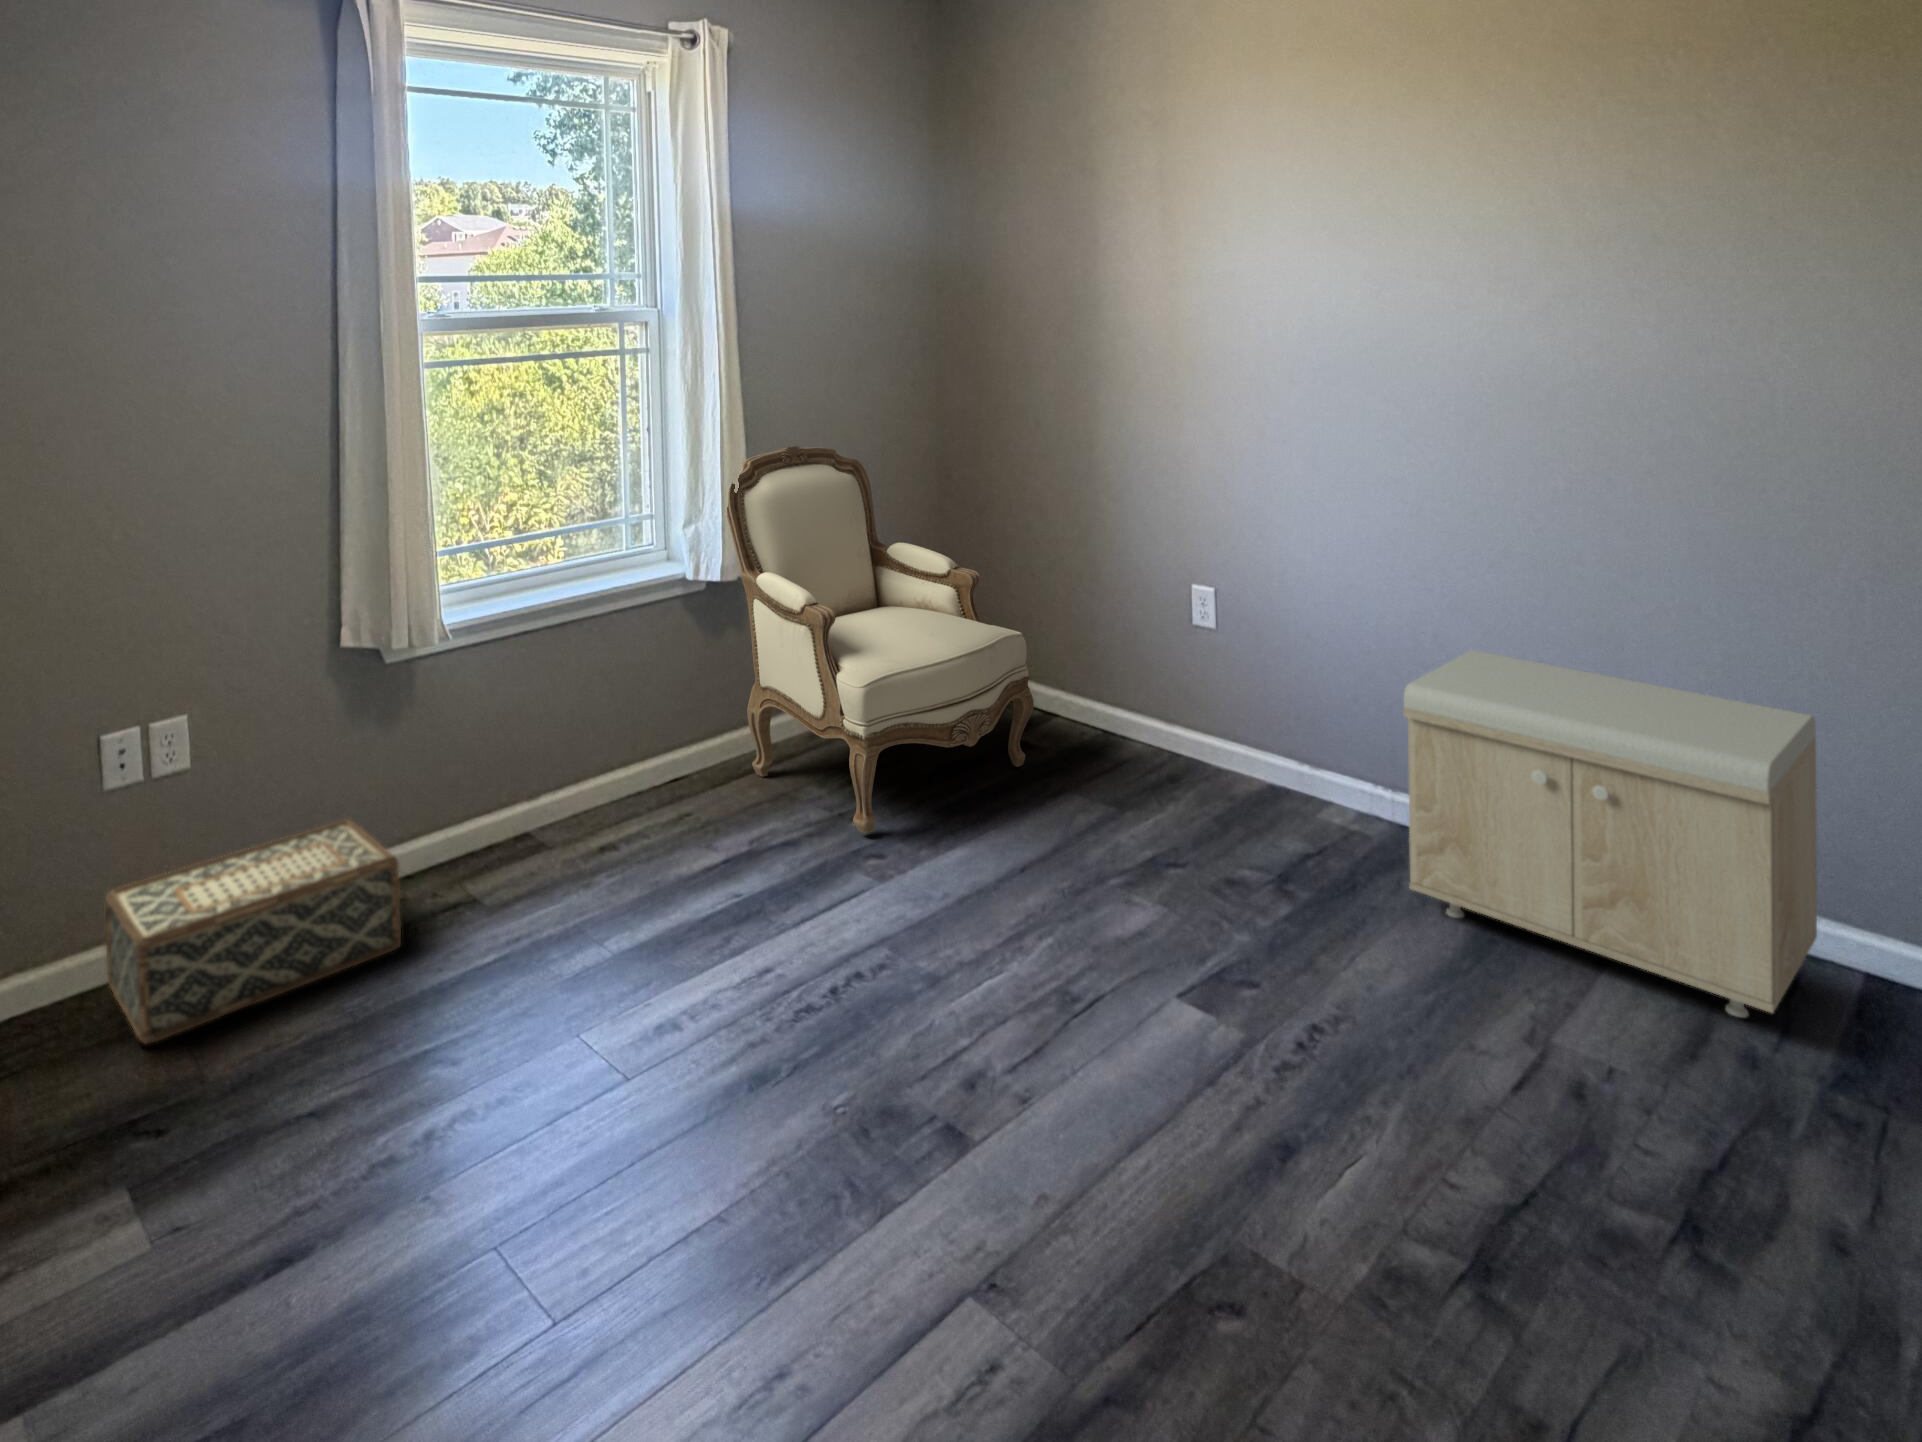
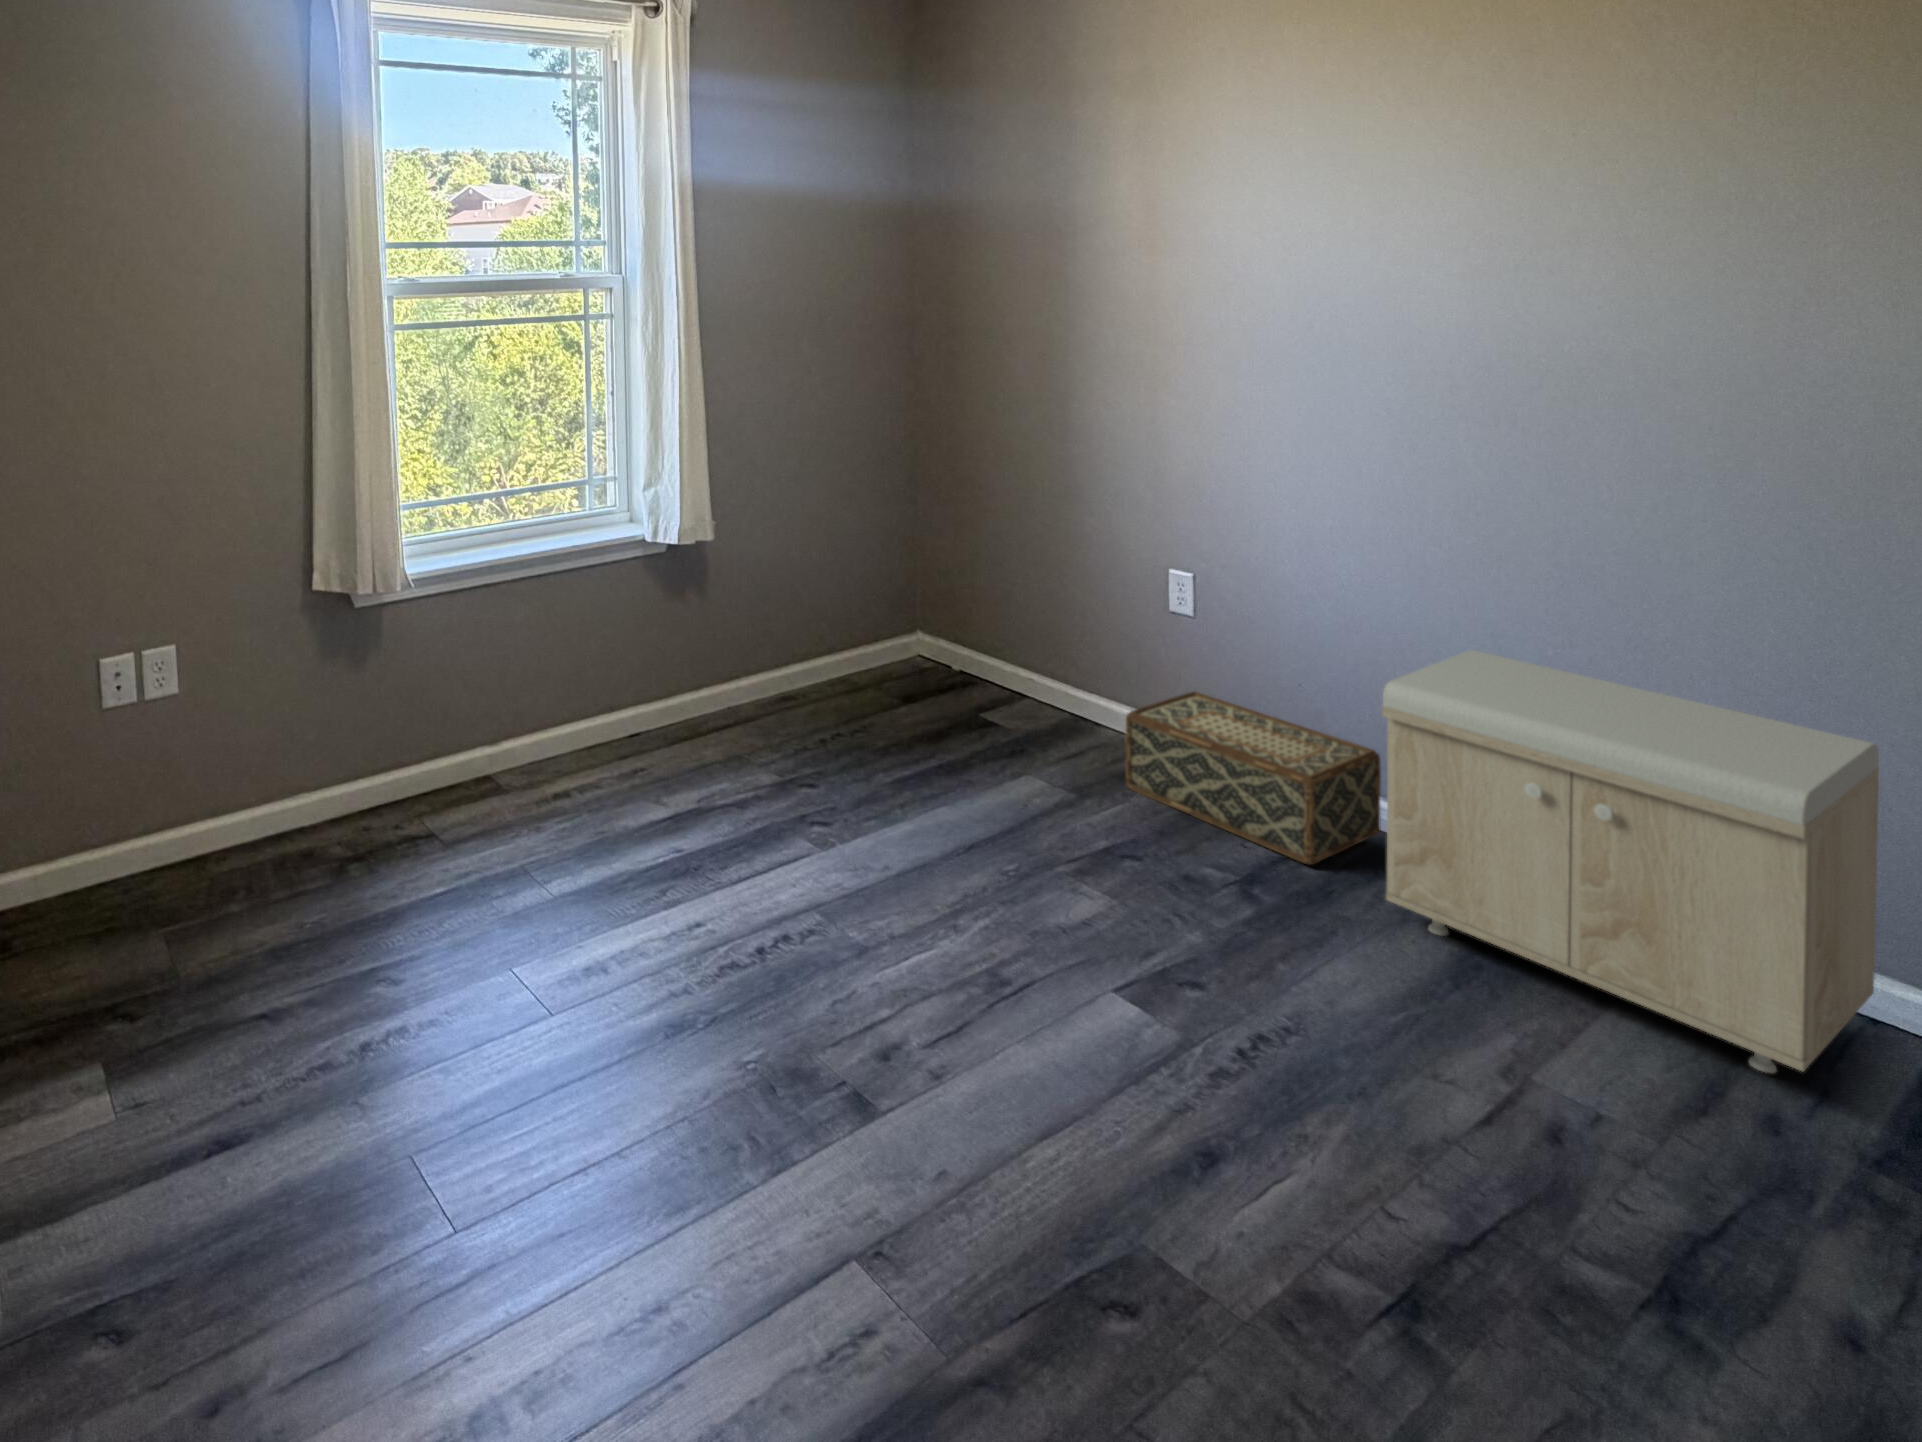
armchair: present [727,446,1034,834] -> none [685,413,996,800]
woven basket: present [105,819,401,1044] -> present [1126,692,1381,865]

